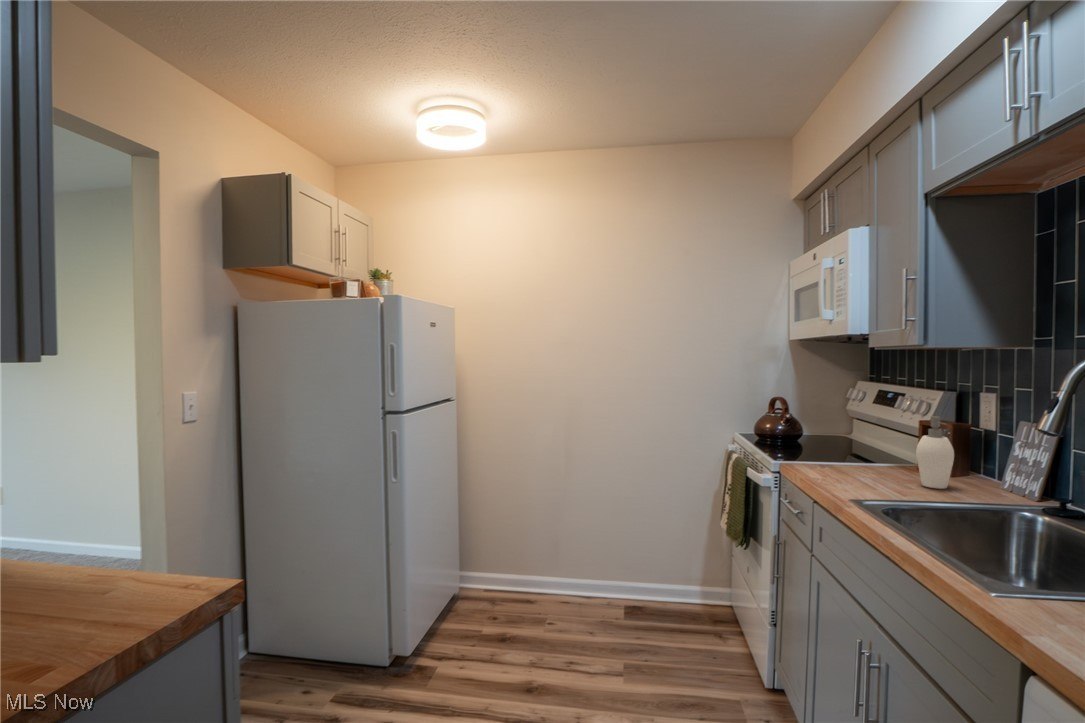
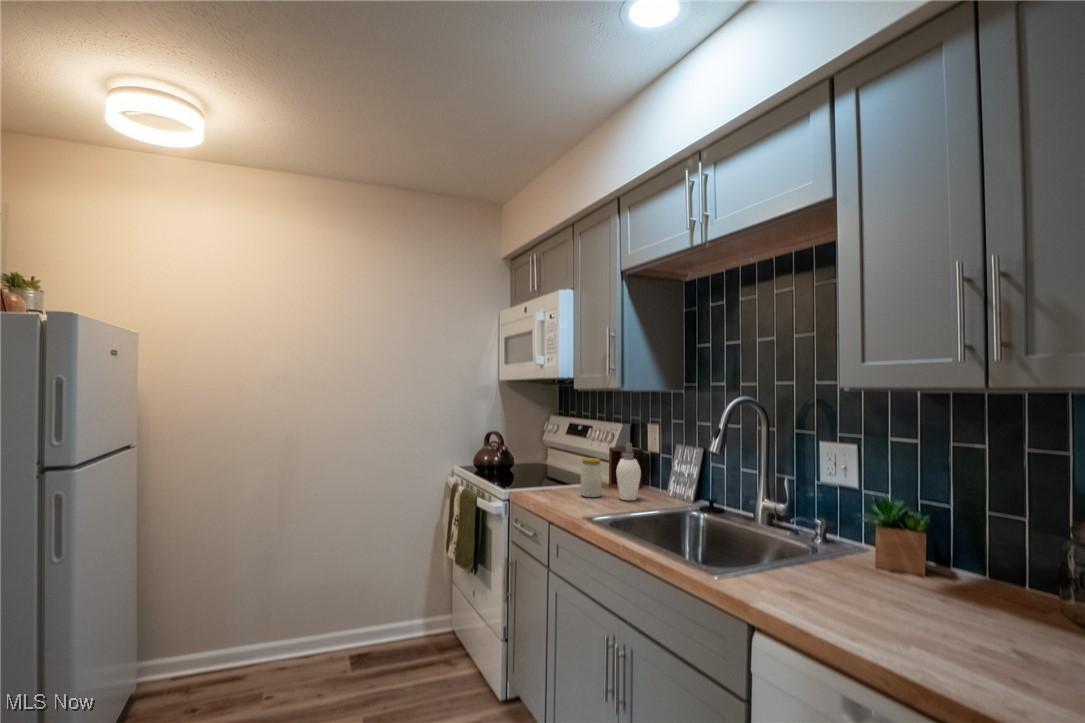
jar: none [867,432,898,479] -> present [581,458,602,497]

